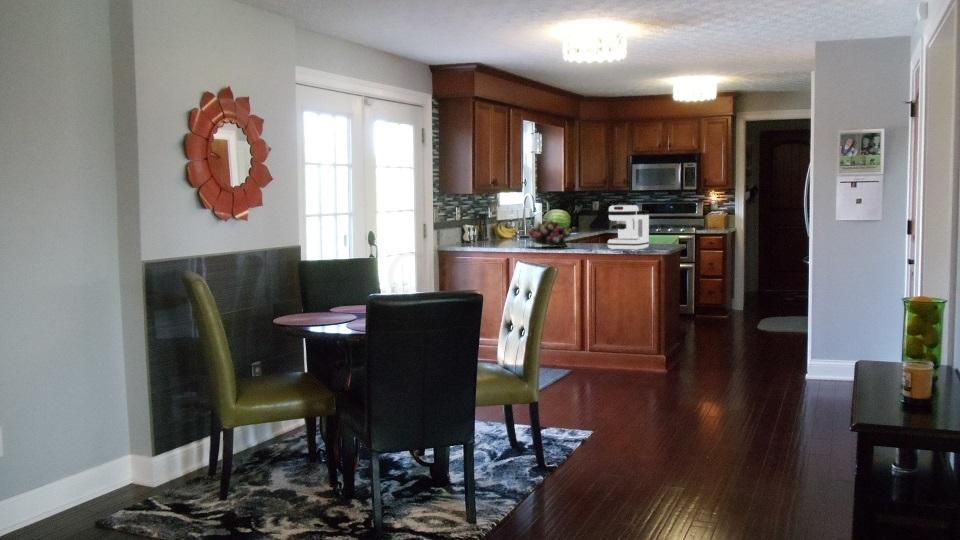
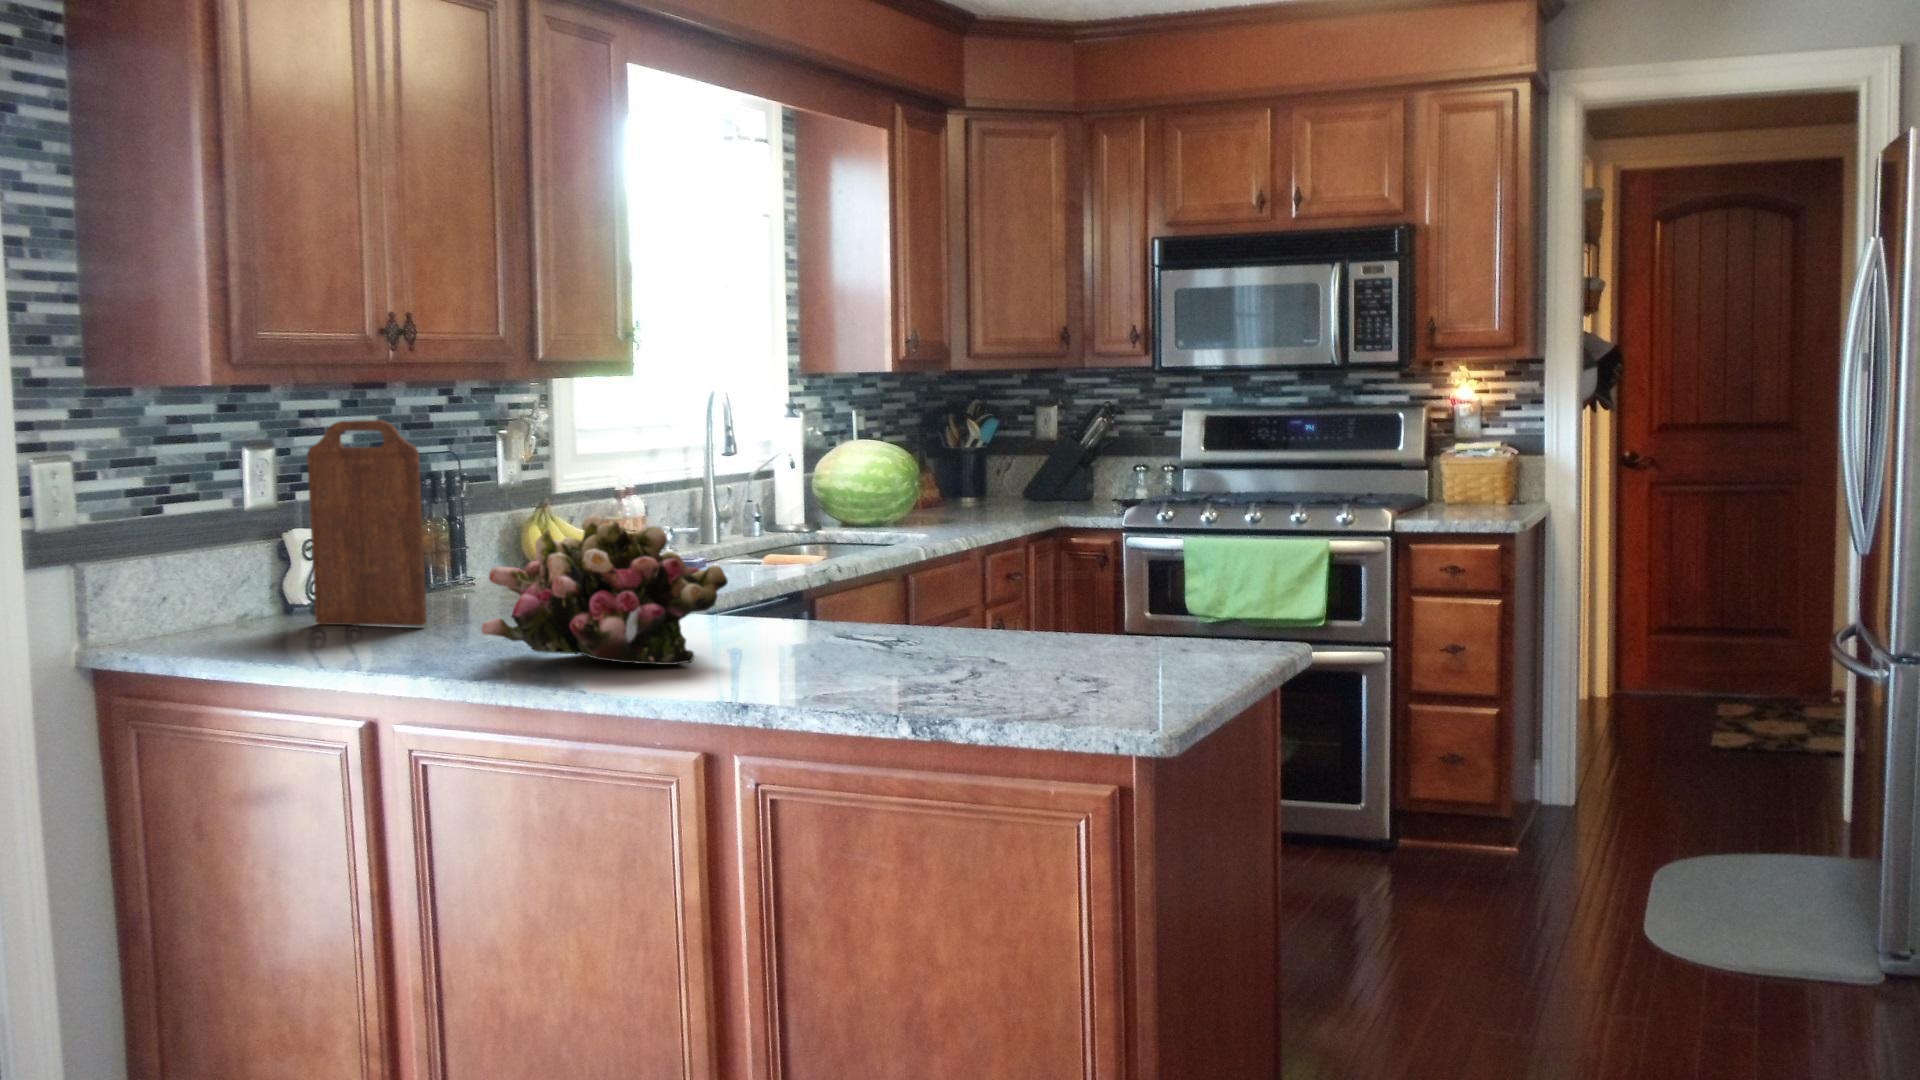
cutting board: none [474,201,499,244] -> present [307,420,427,626]
coffee maker: present [608,205,649,250] -> none [881,447,1107,696]

